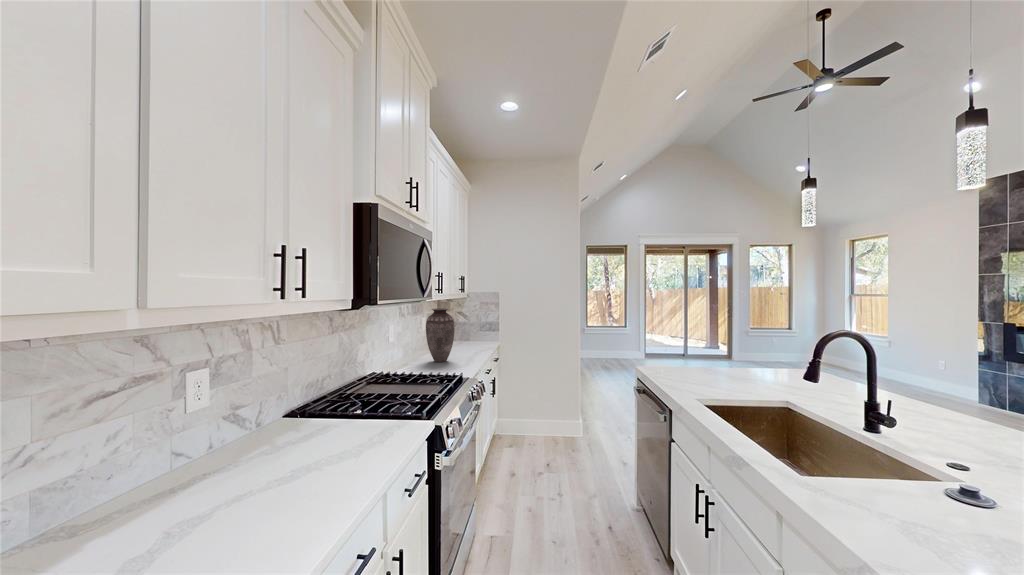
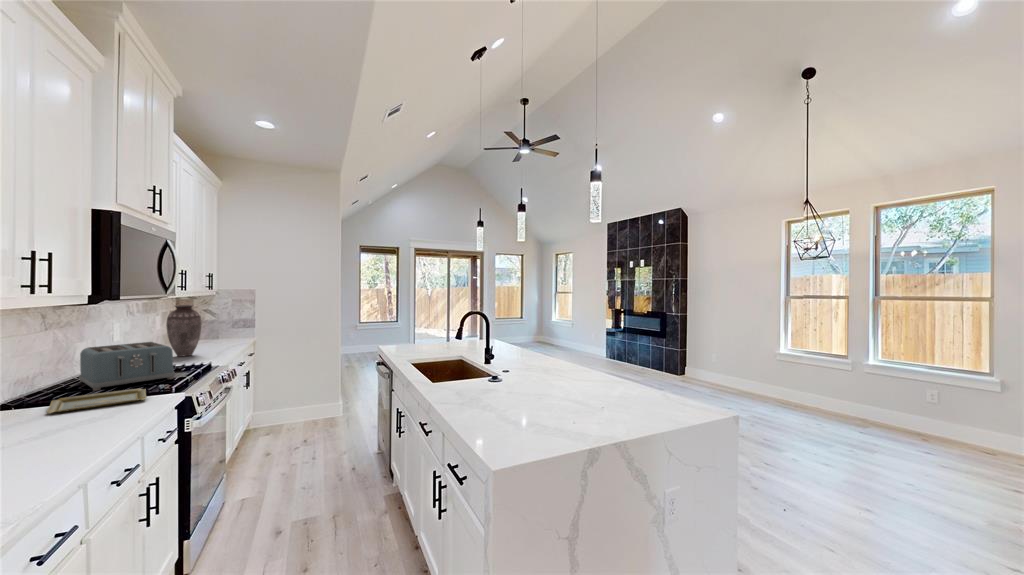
toaster: none [352,349,429,404] -> present [79,342,175,391]
tray: none [307,411,399,439] -> present [47,389,146,413]

